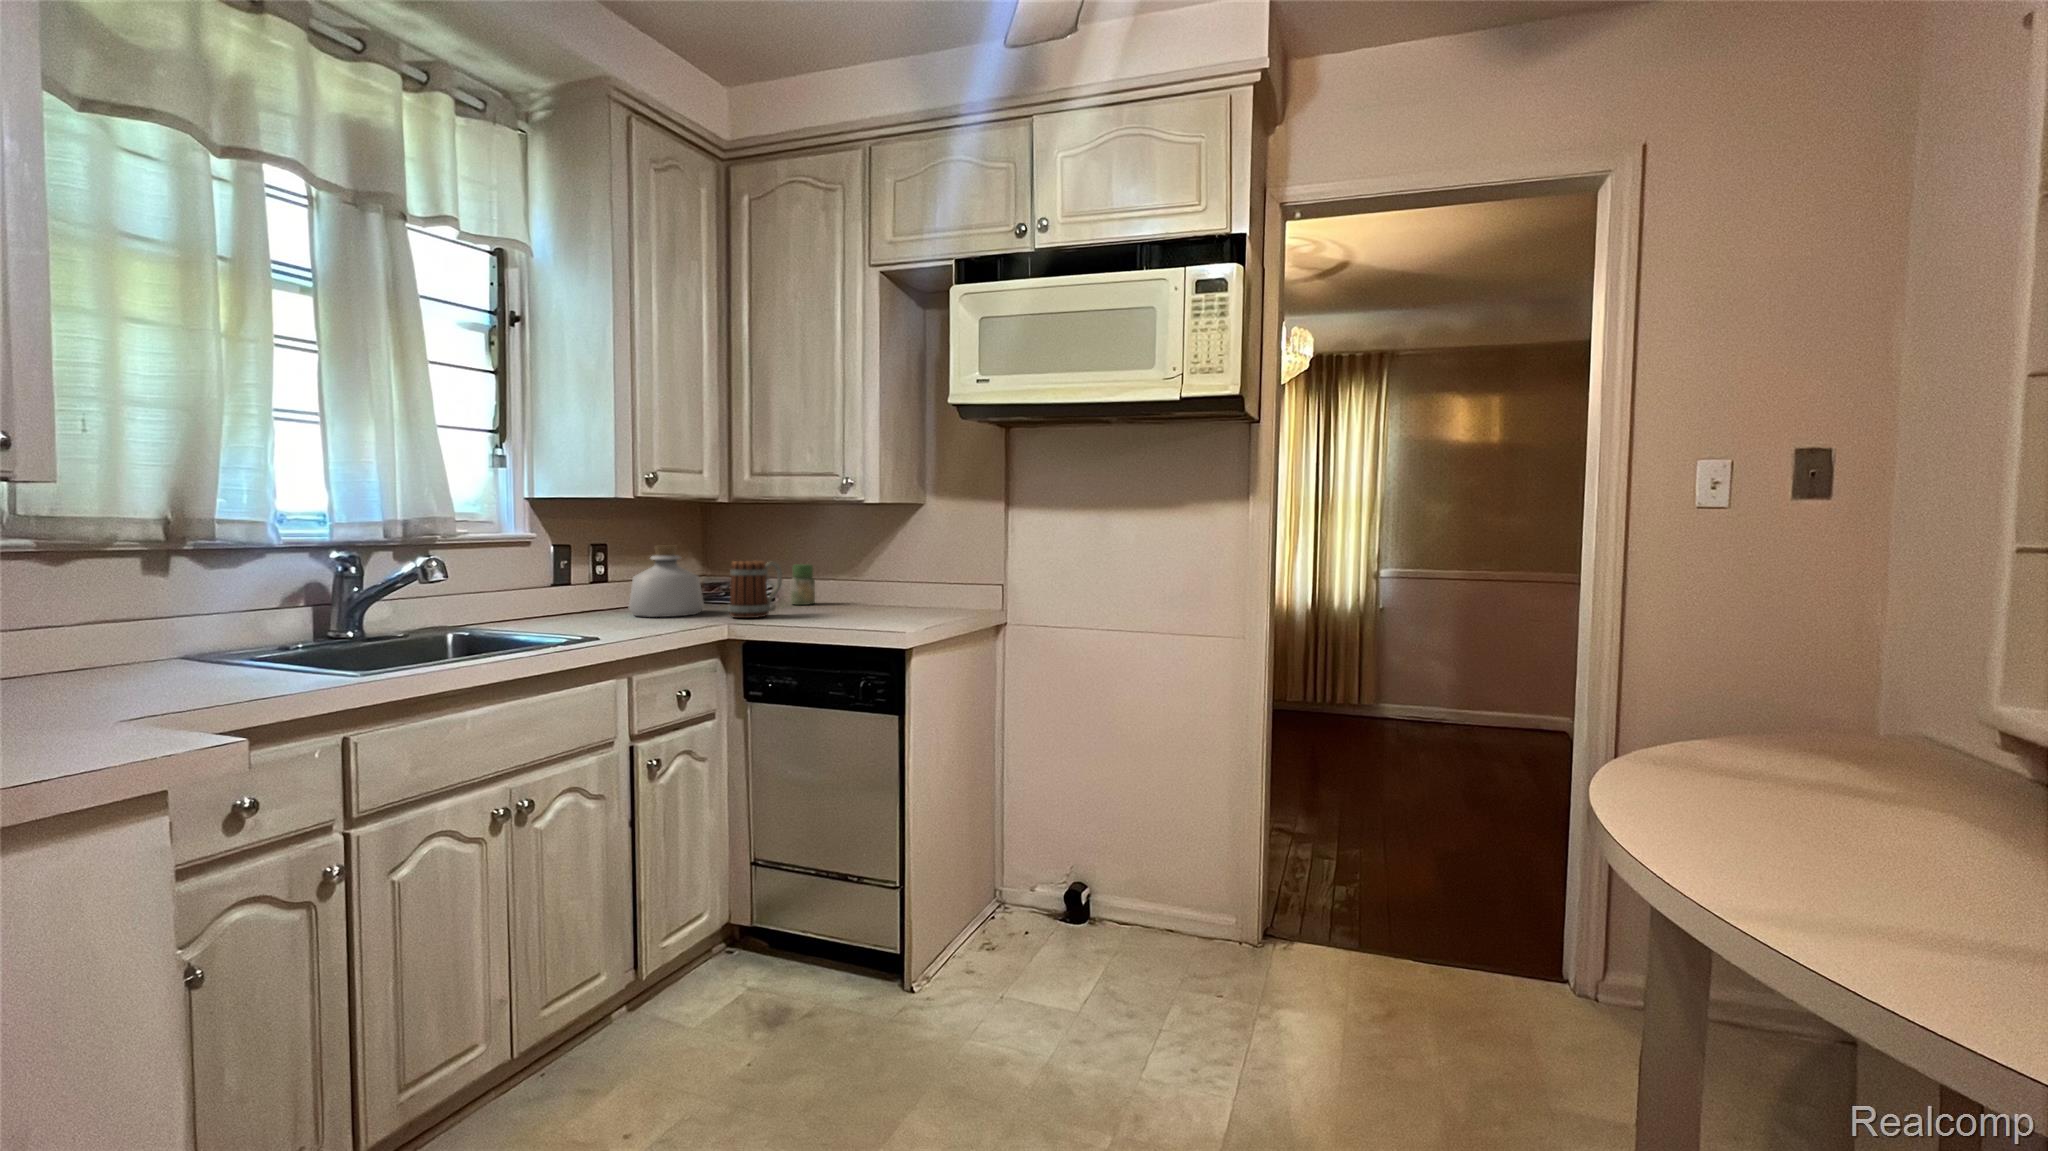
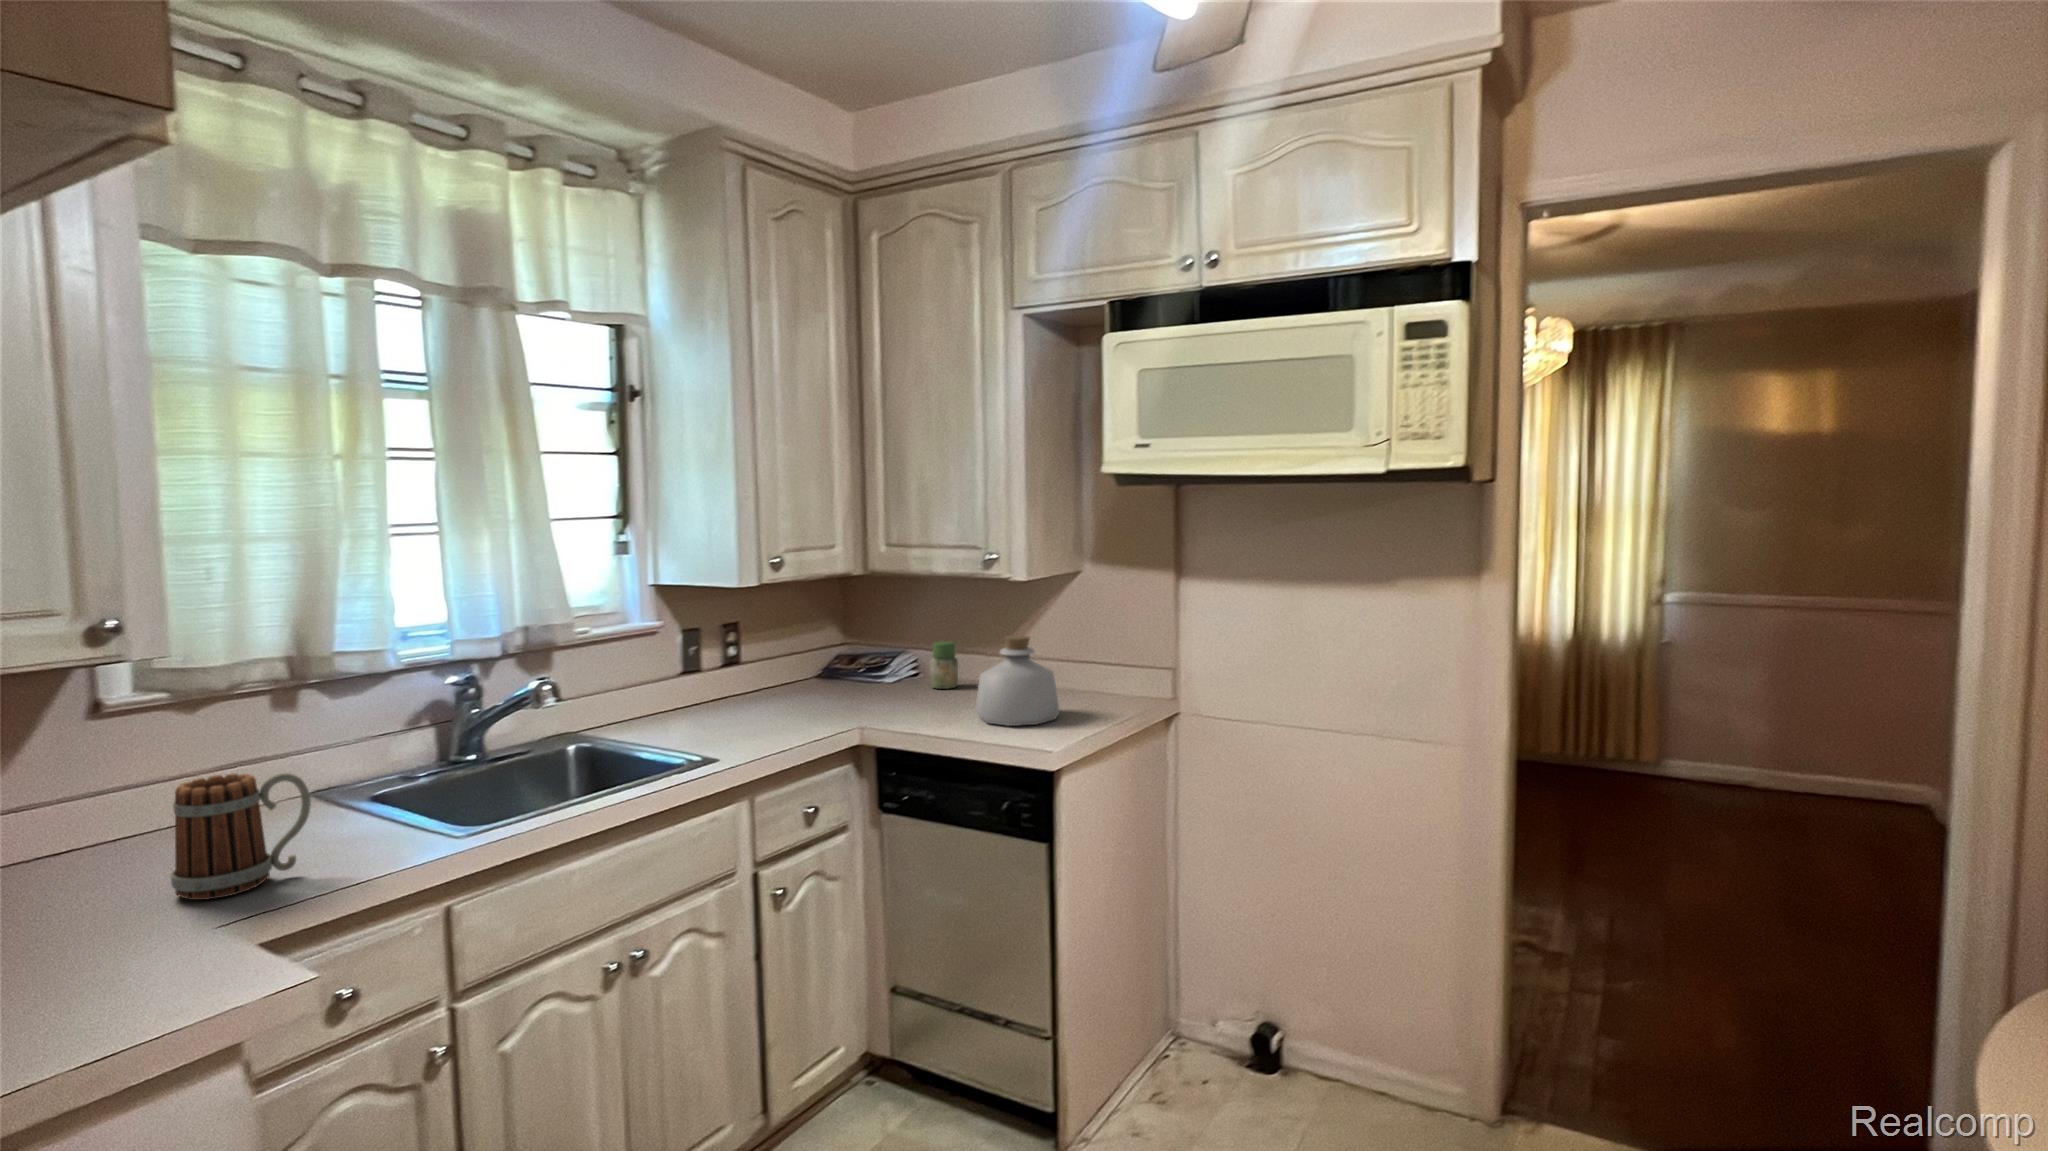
bottle: present [629,546,704,617] -> present [975,635,1059,726]
mug: present [728,561,782,618] -> present [171,773,311,900]

